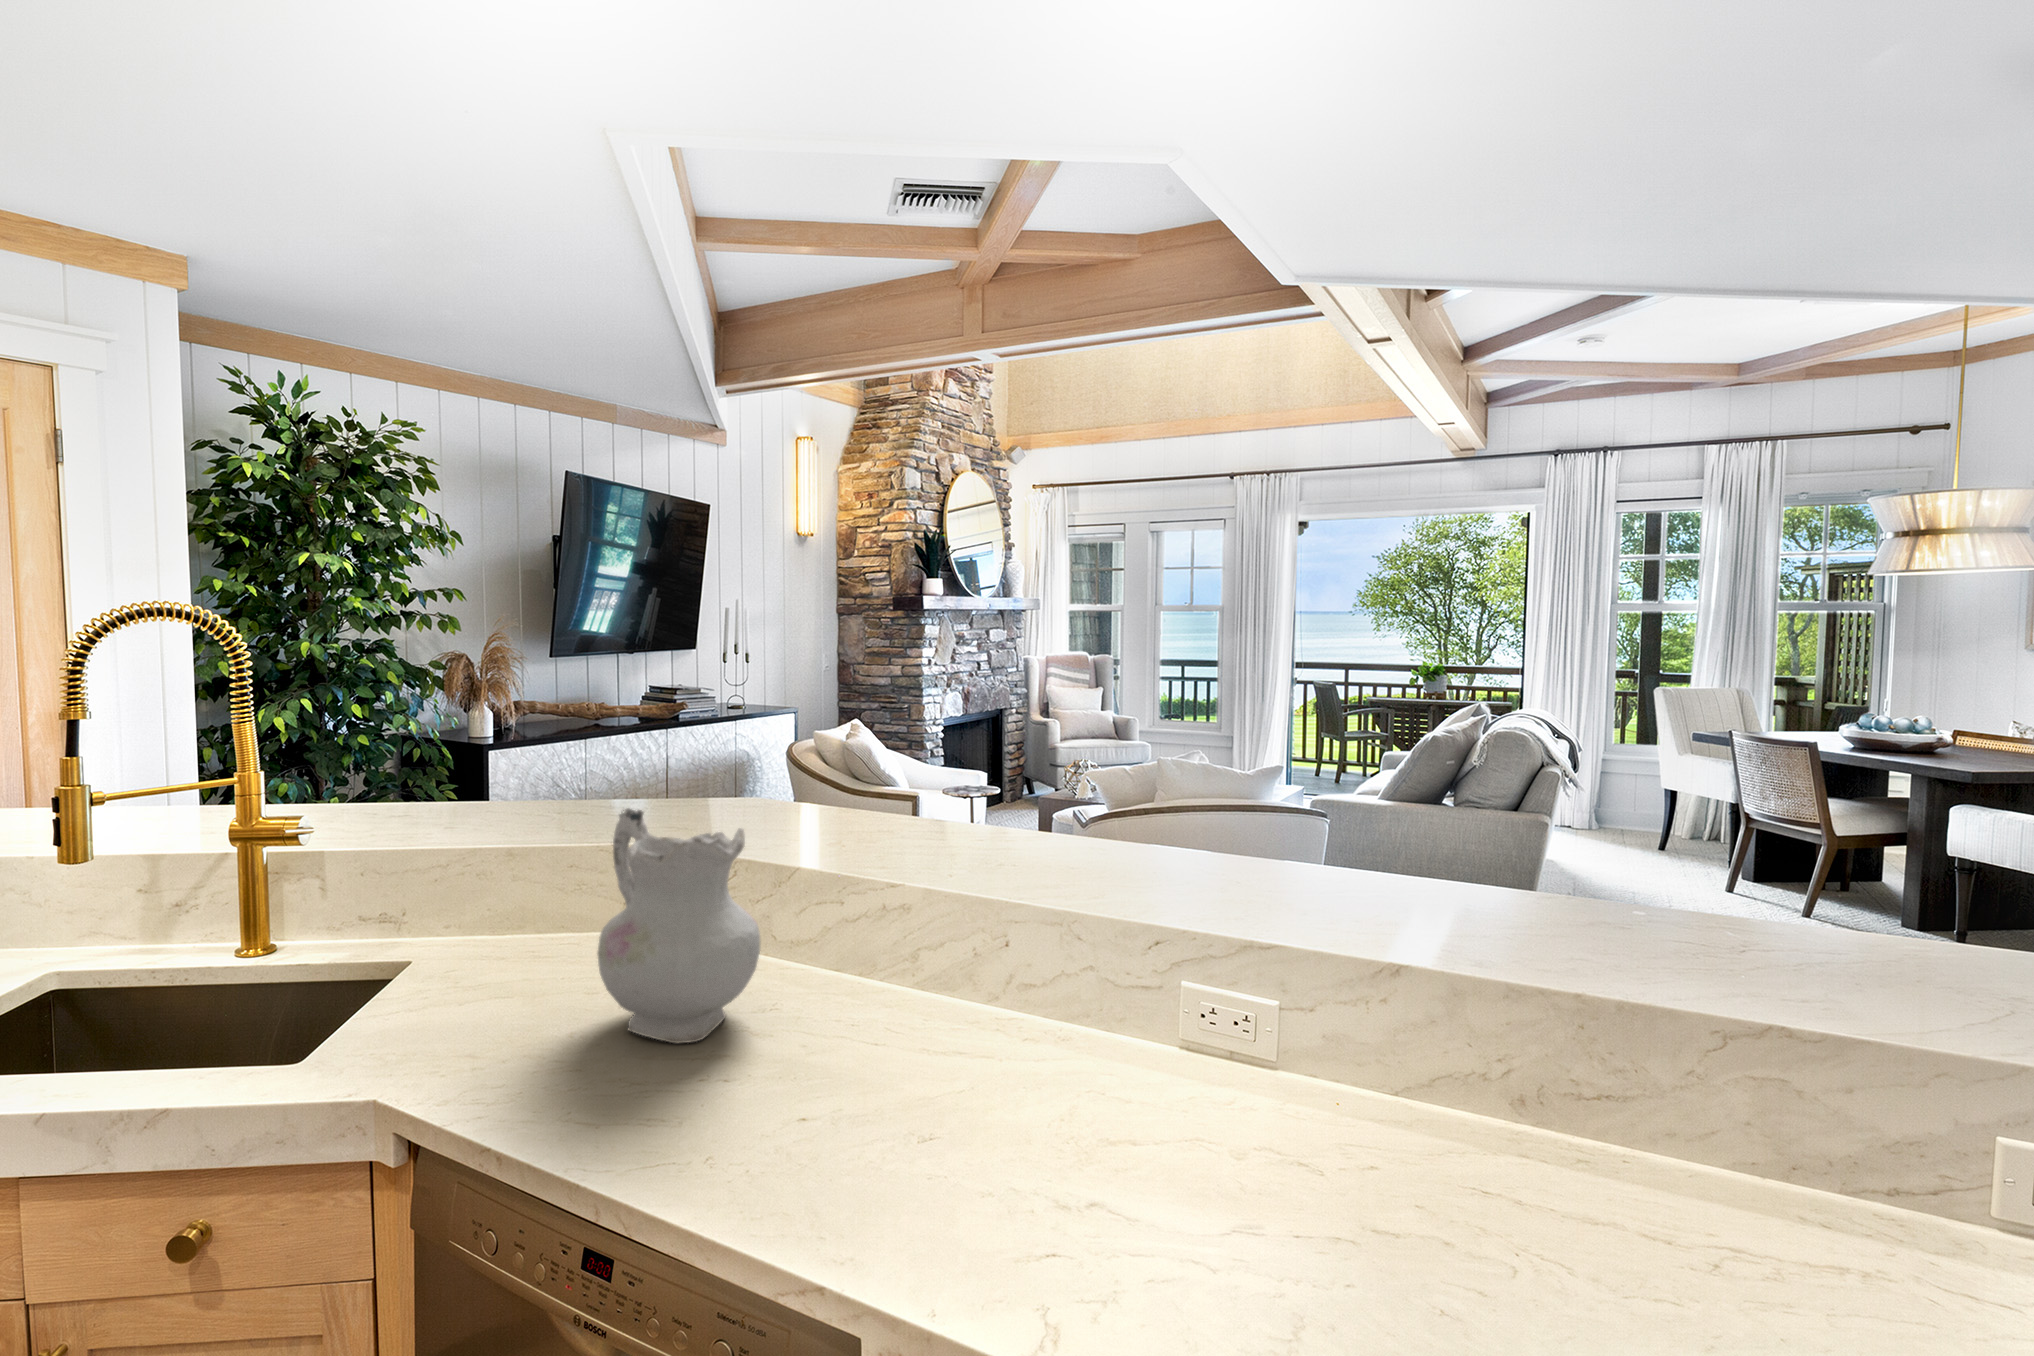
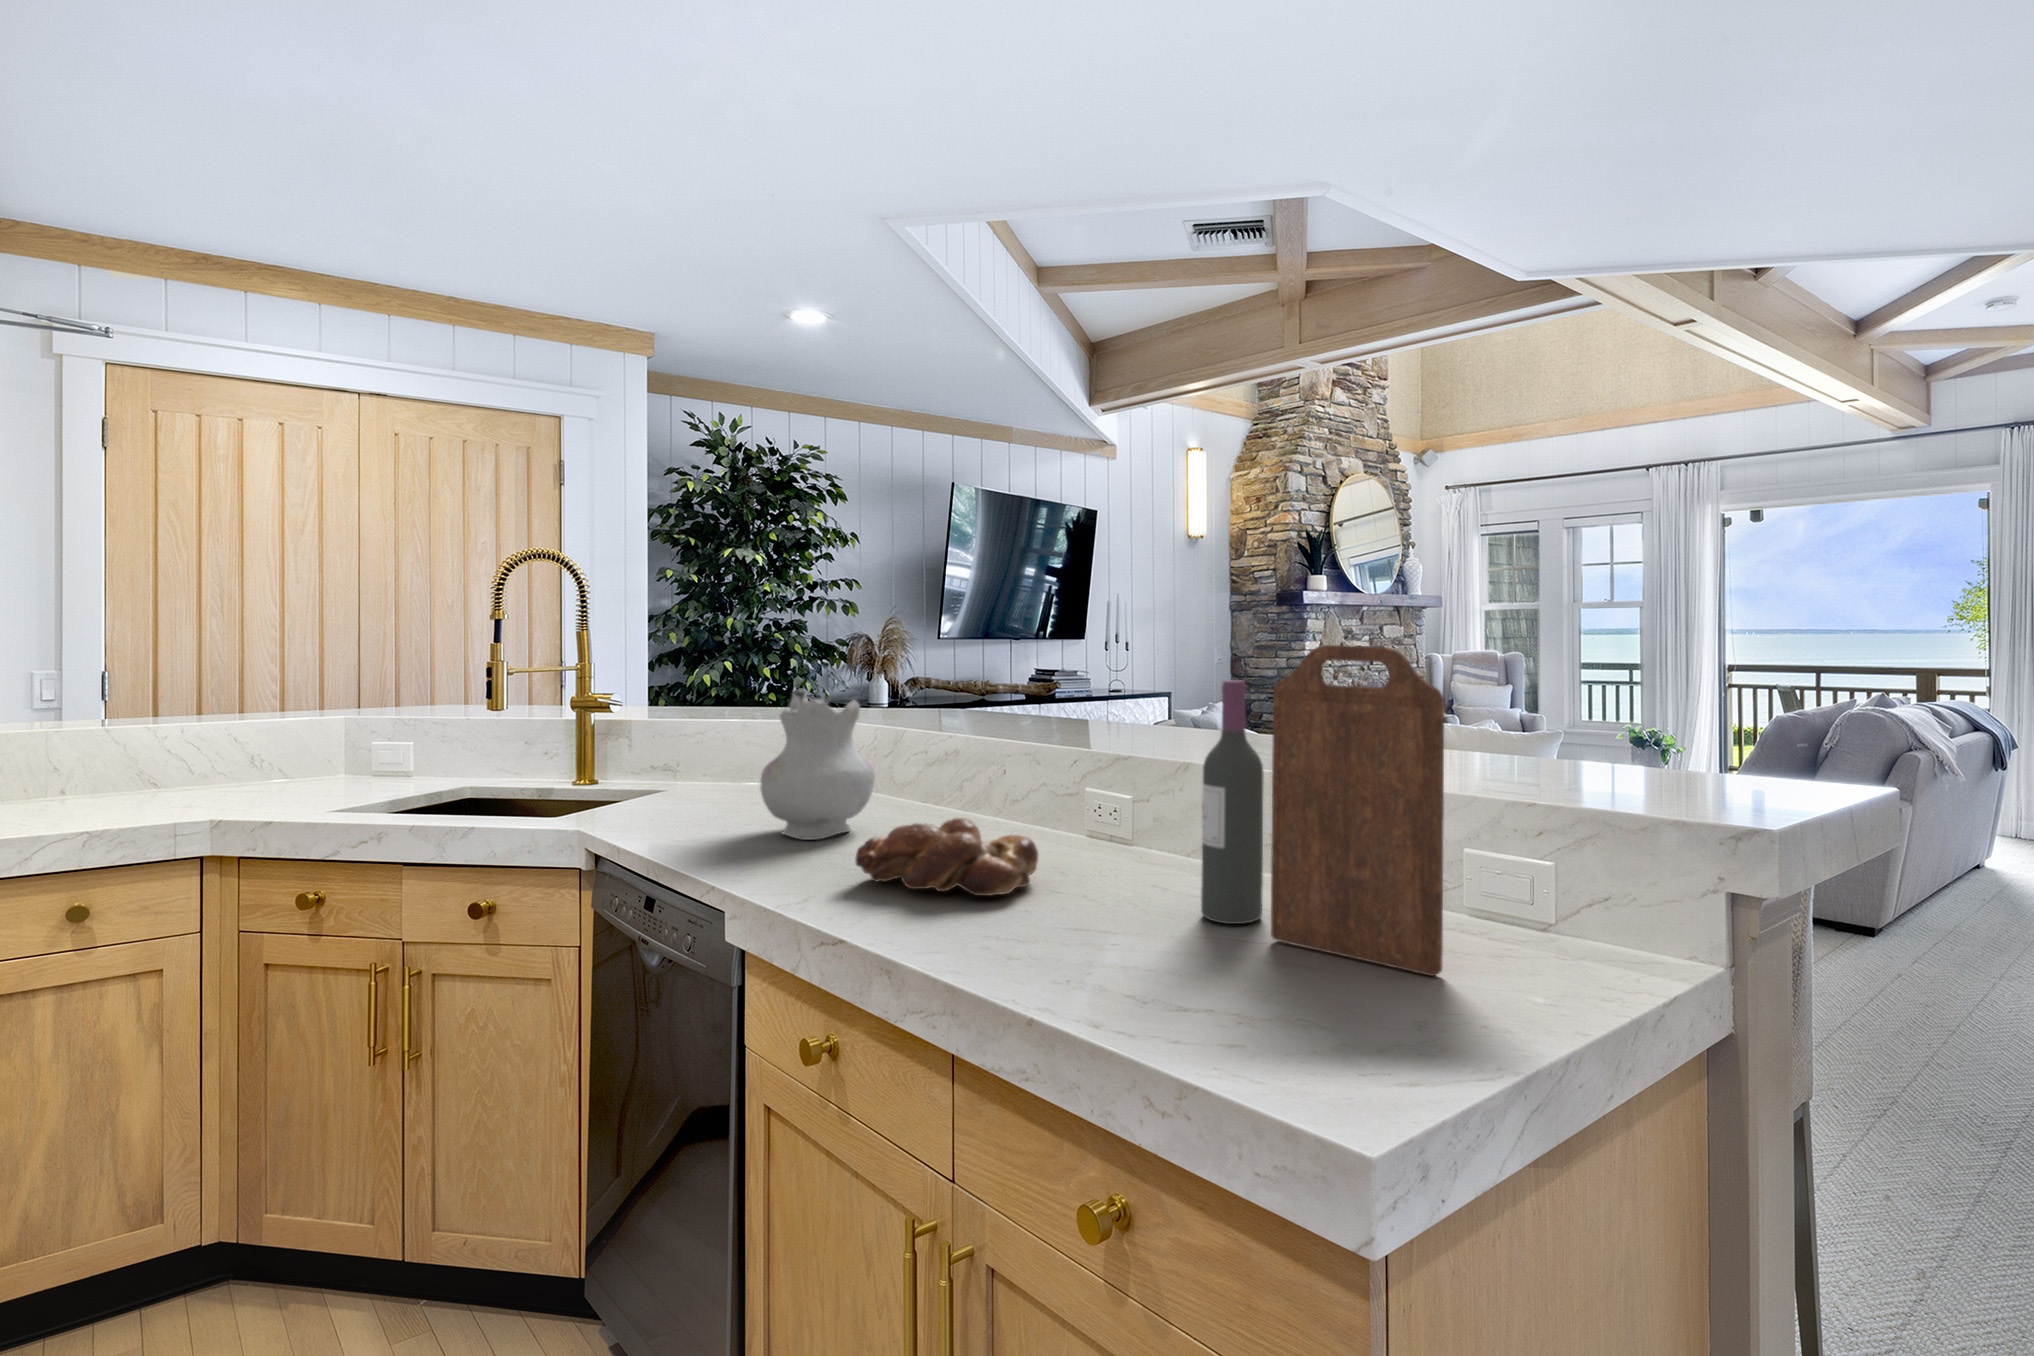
cutting board: none [1582,802,1900,1272] -> present [1271,645,1444,976]
wine bottle: none [1415,832,1513,1181] -> present [1201,680,1264,924]
bread loaf: none [874,1027,1146,1164] -> present [855,818,1038,896]

